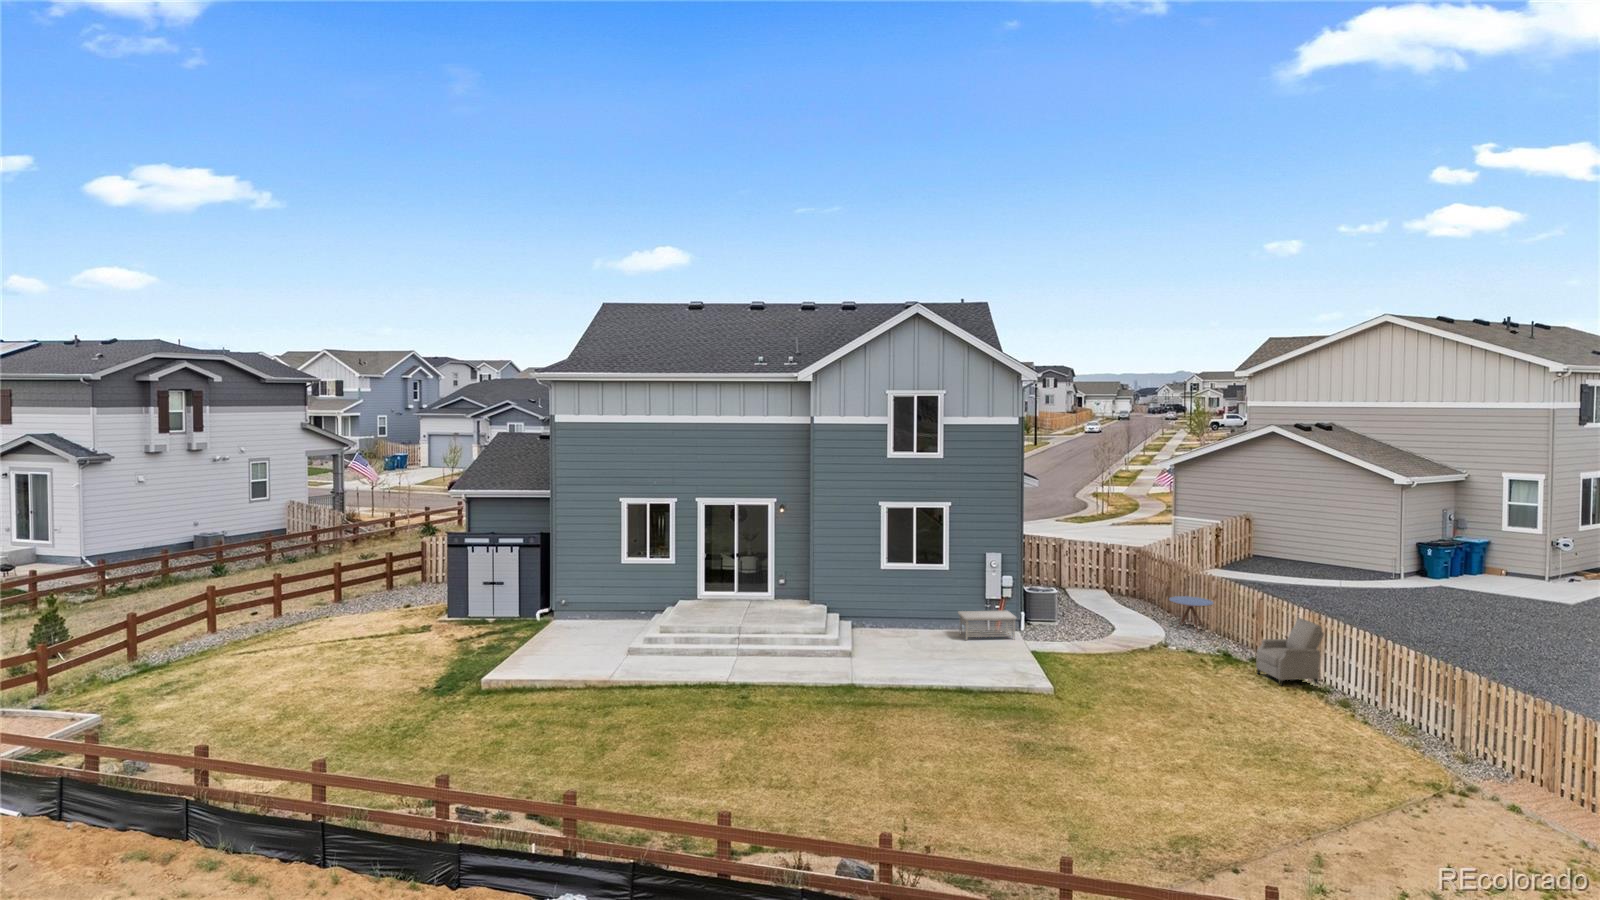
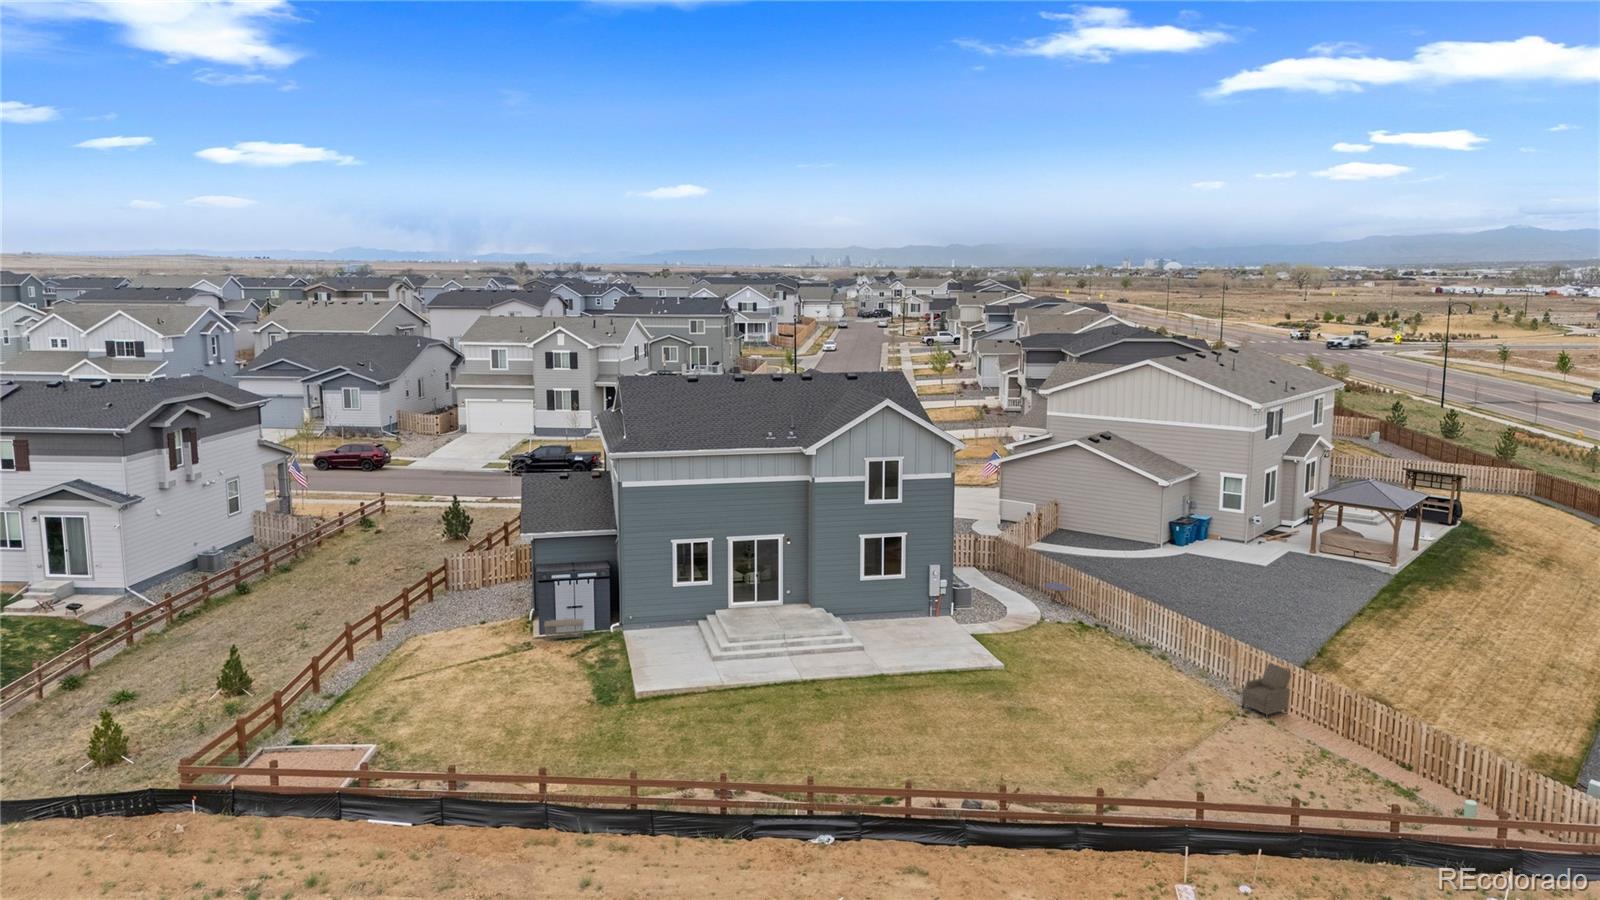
storage bench: present [958,611,1016,640] -> present [544,619,584,640]
chair: present [1256,618,1324,686] -> present [1242,663,1291,718]

